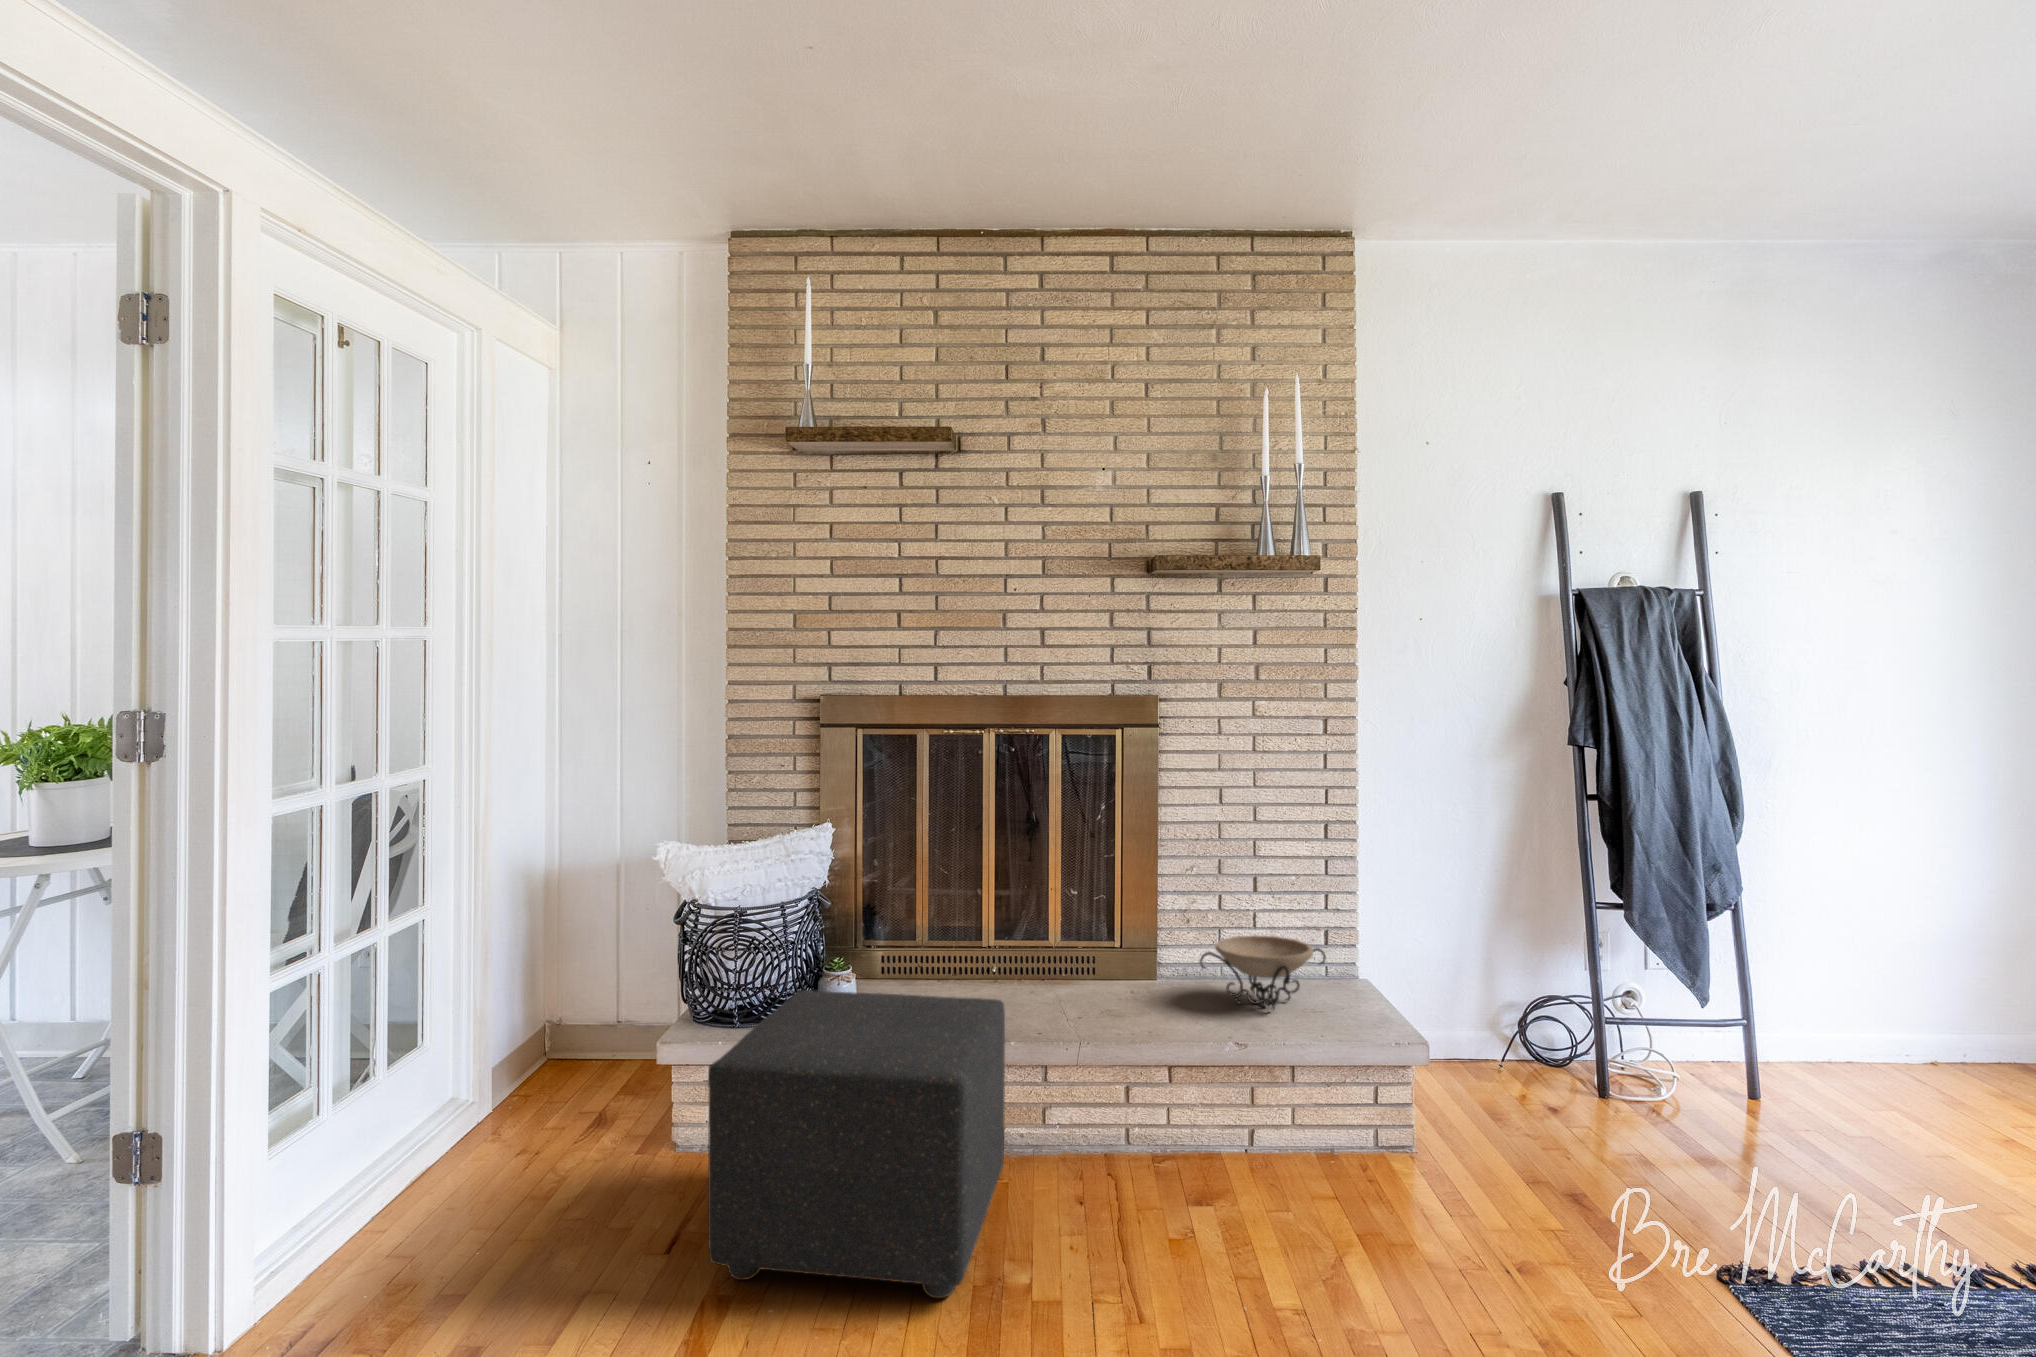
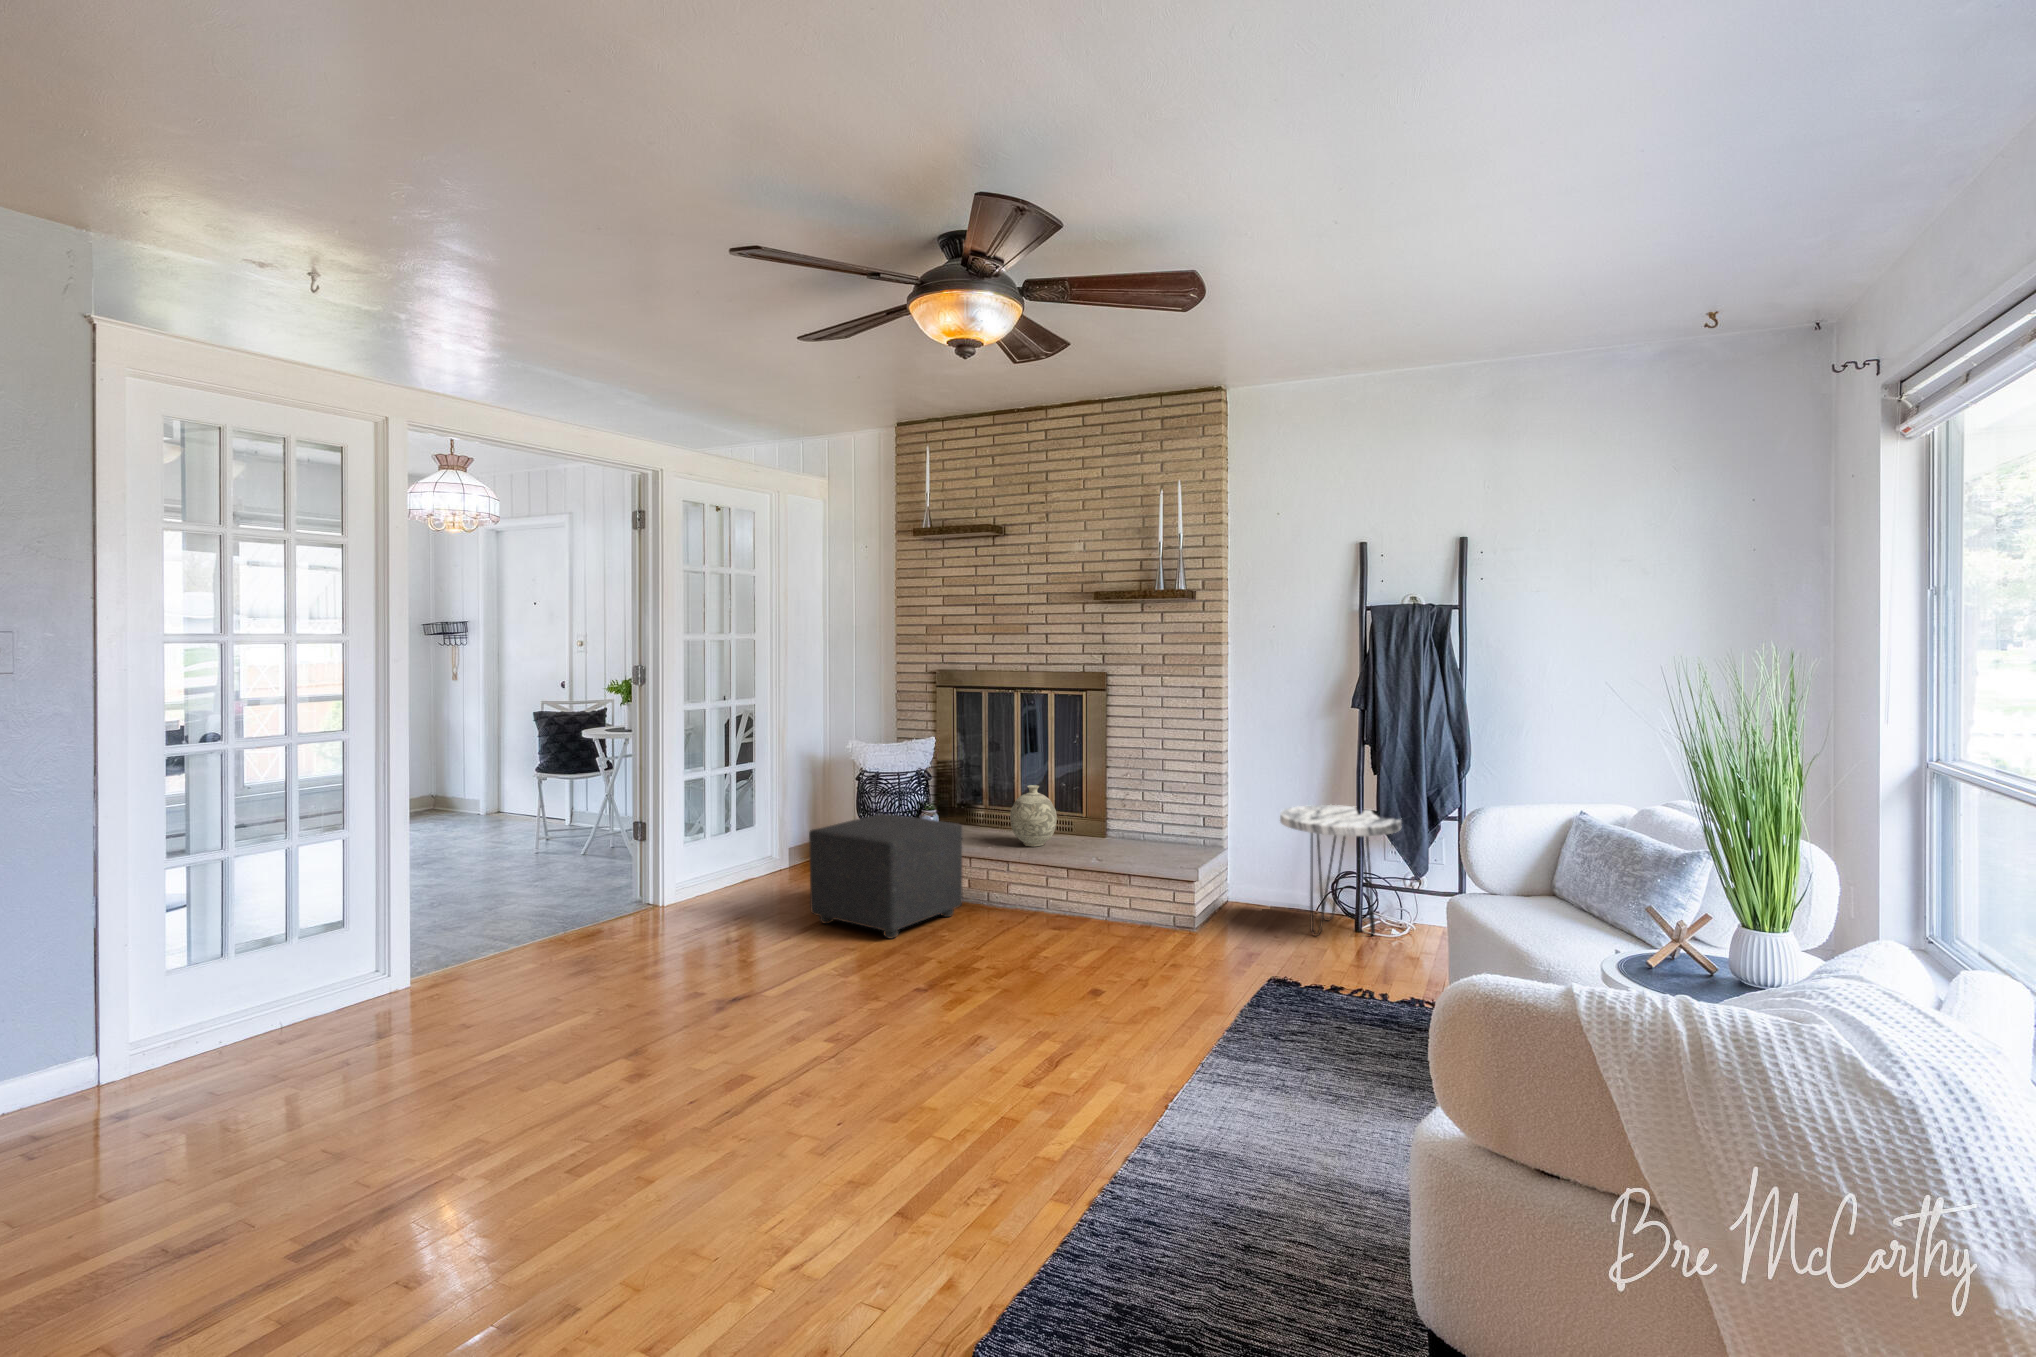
side table: none [1493,896,1701,1119] -> present [1280,805,1402,936]
decorative vase: none [1041,903,1130,1020] -> present [1010,785,1057,846]
decorative bowl: present [1200,935,1326,1010] -> none [1098,813,1173,852]

